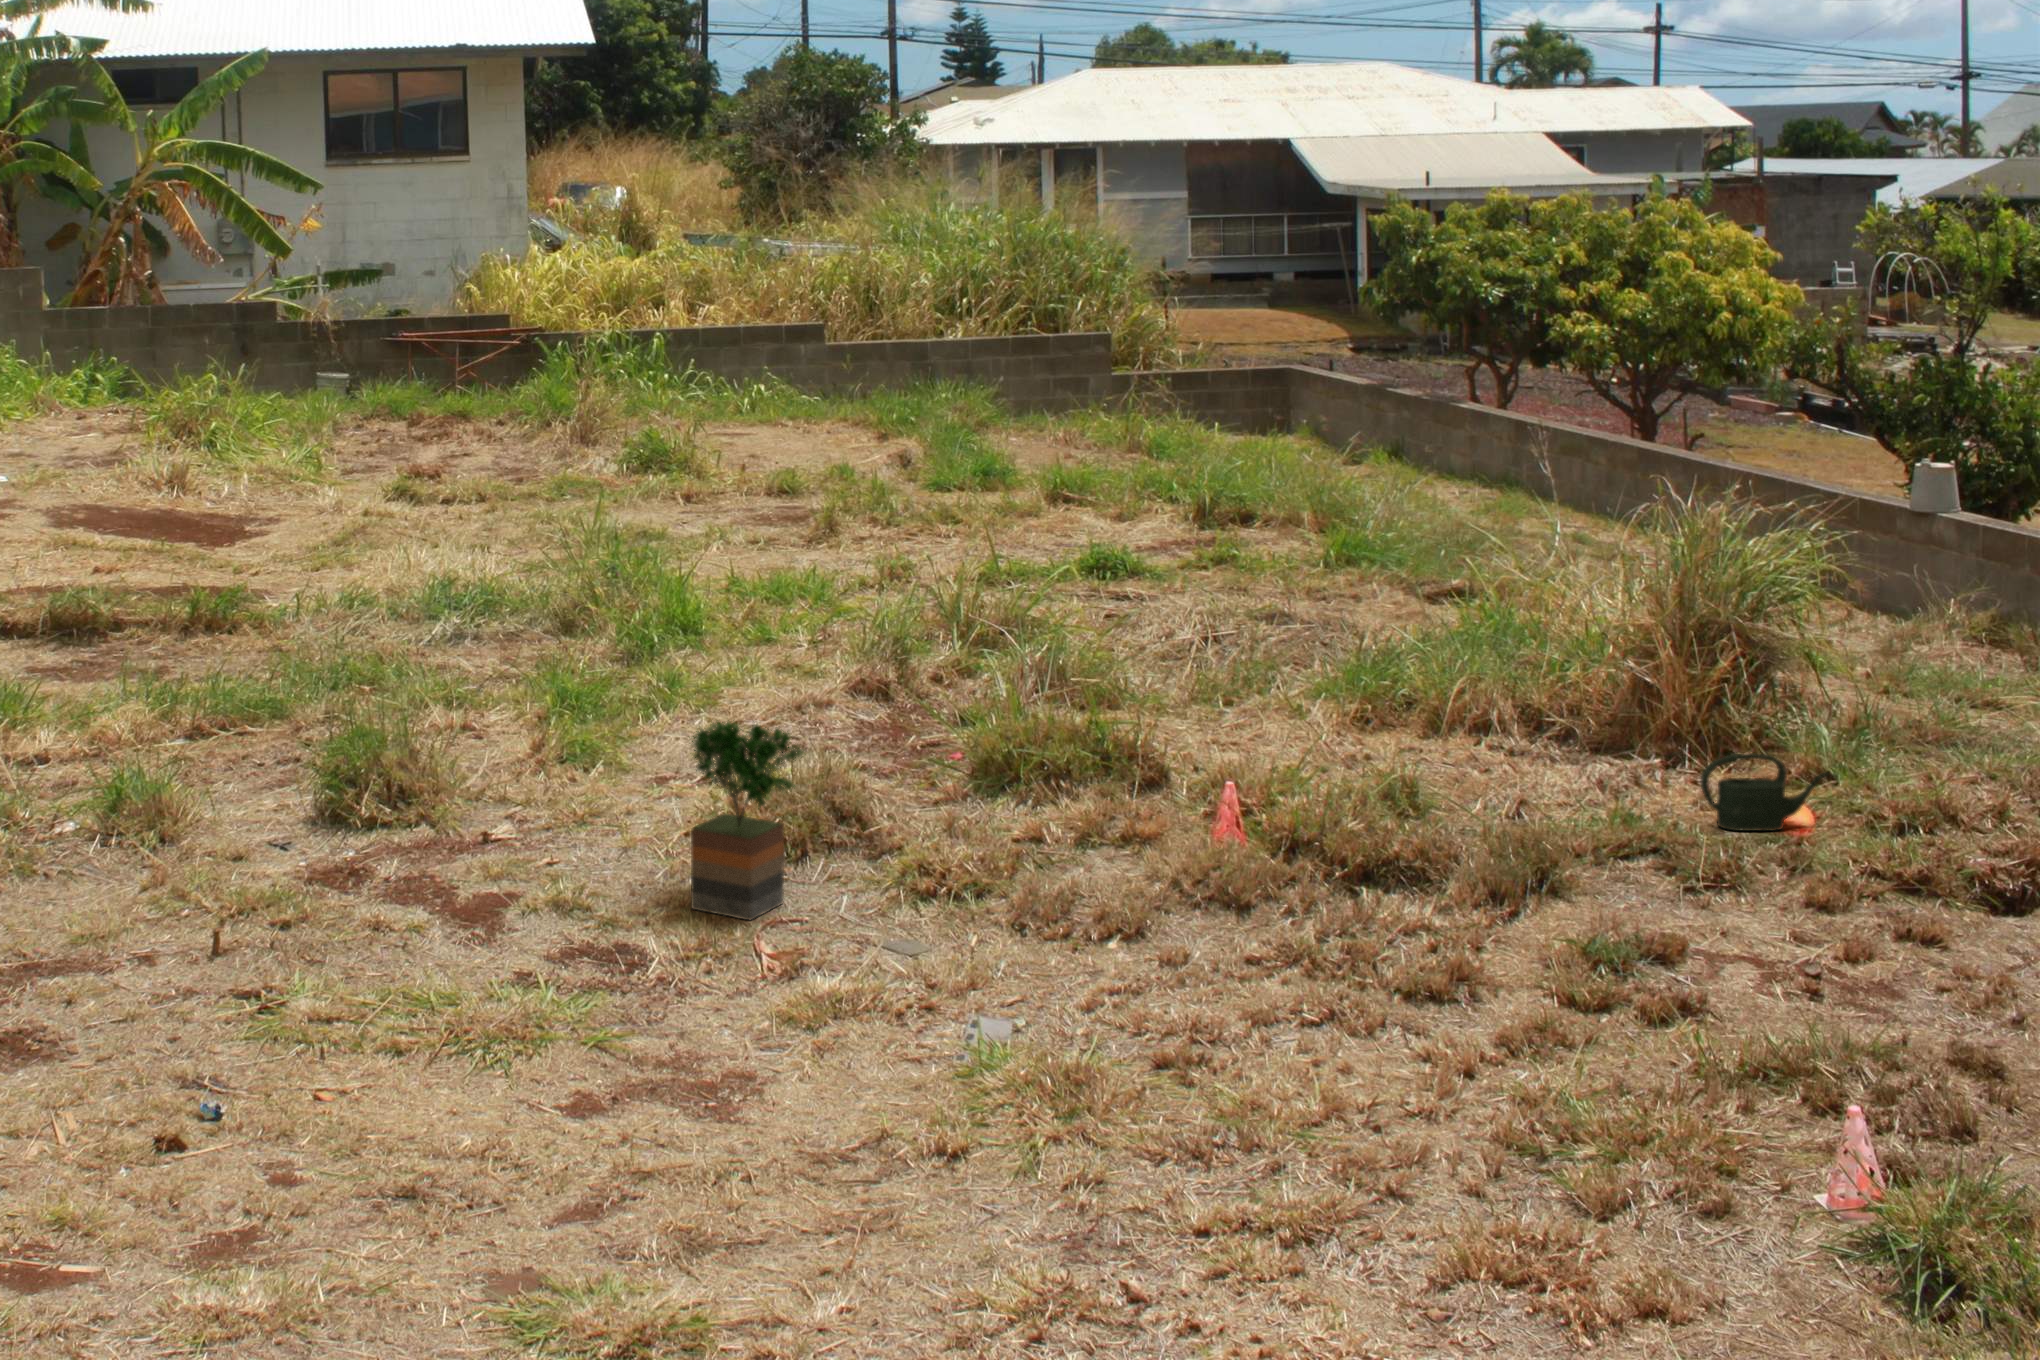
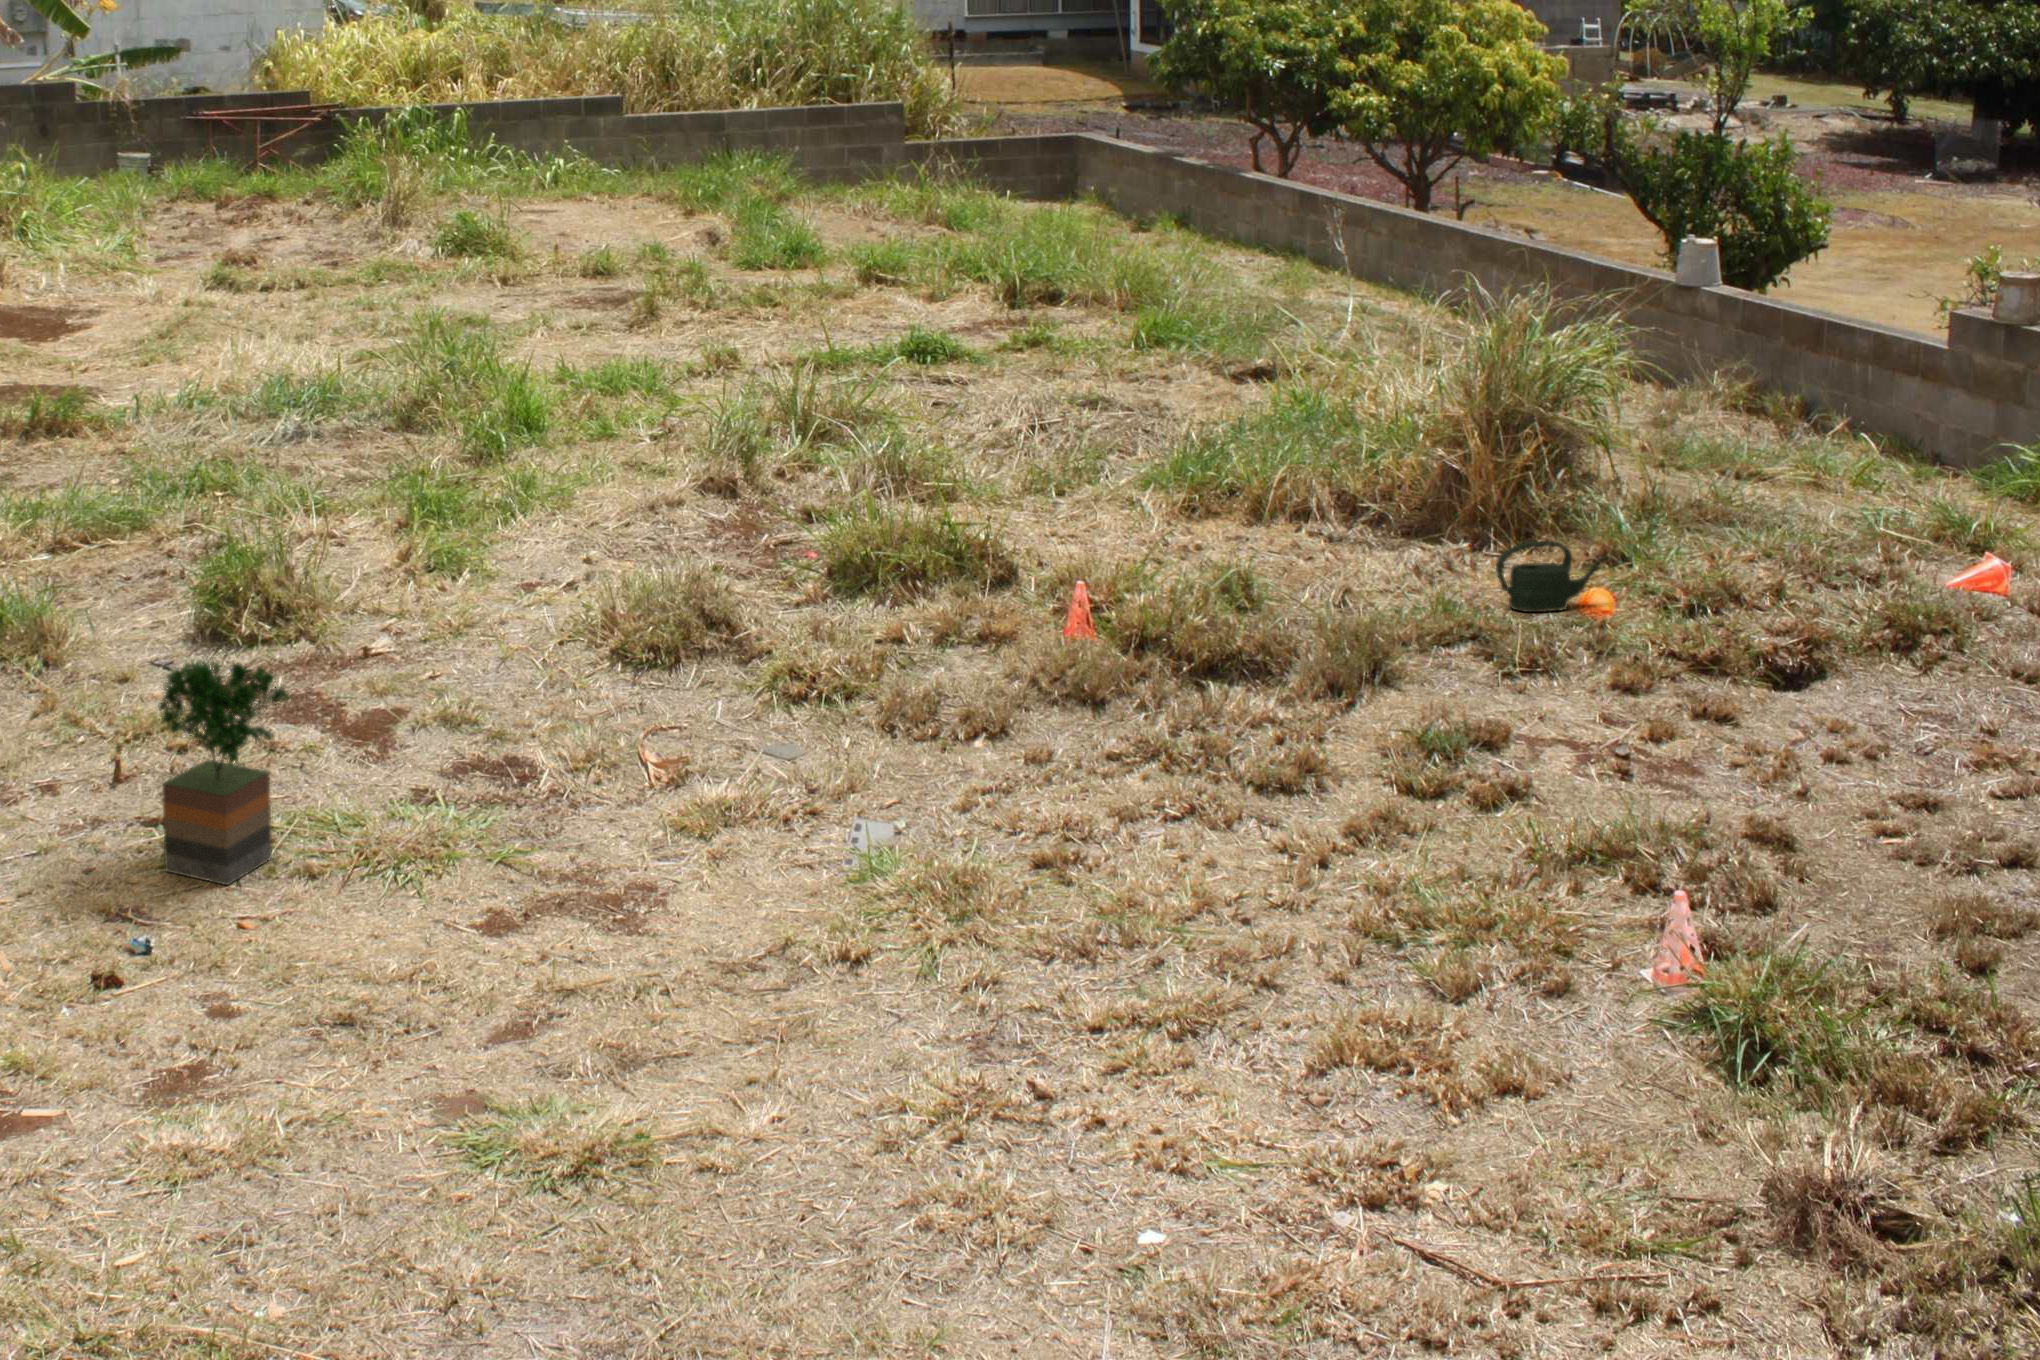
potted tree: present [691,720,806,921] -> present [158,660,290,885]

